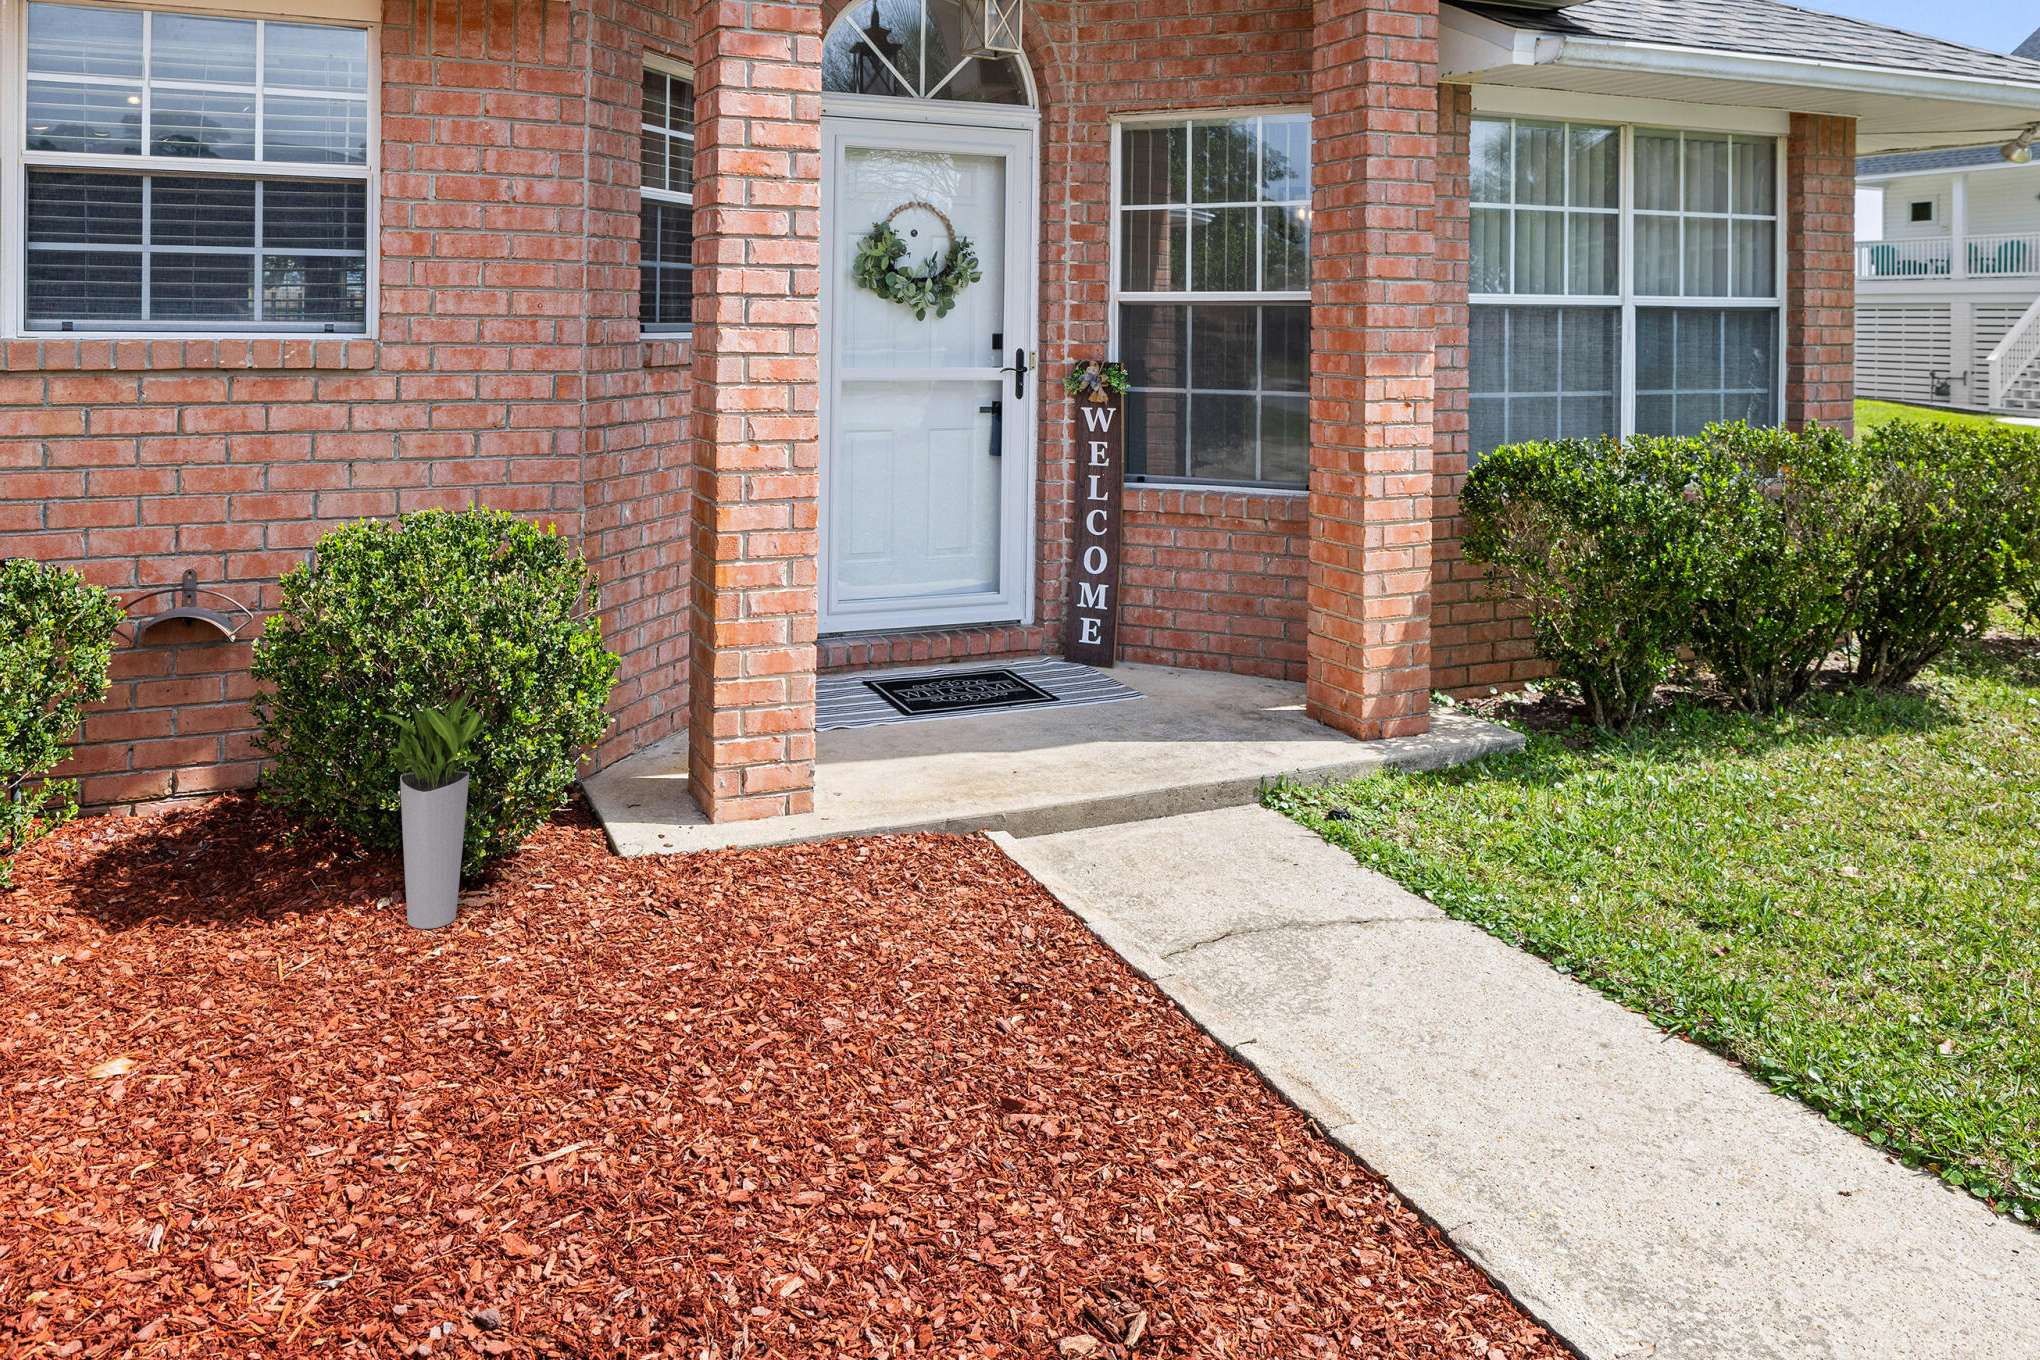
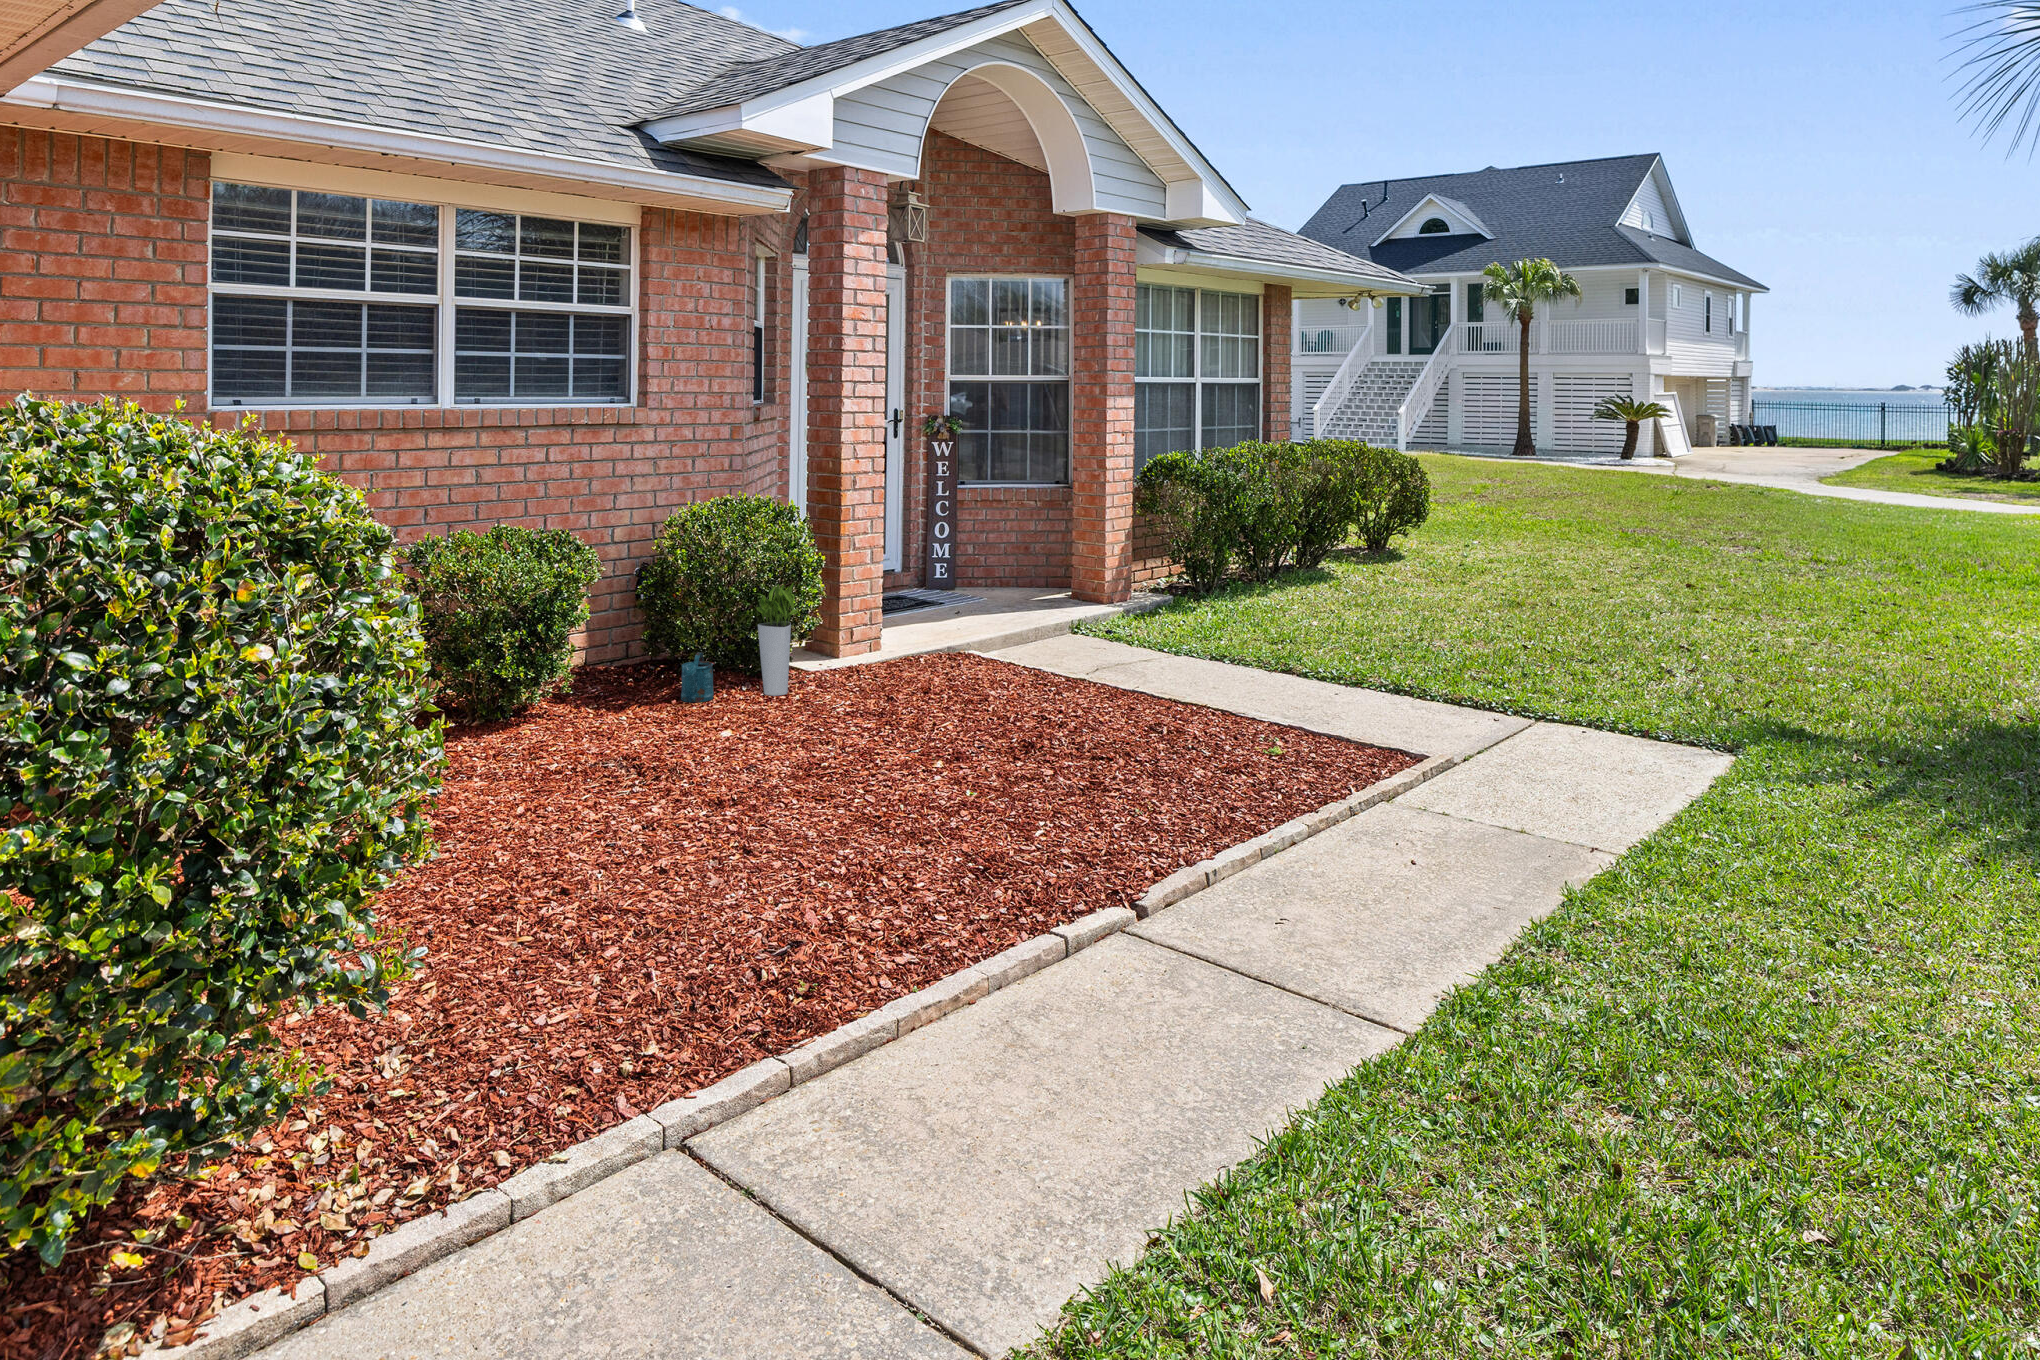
watering can: none [200,814,323,923] -> present [681,652,714,702]

